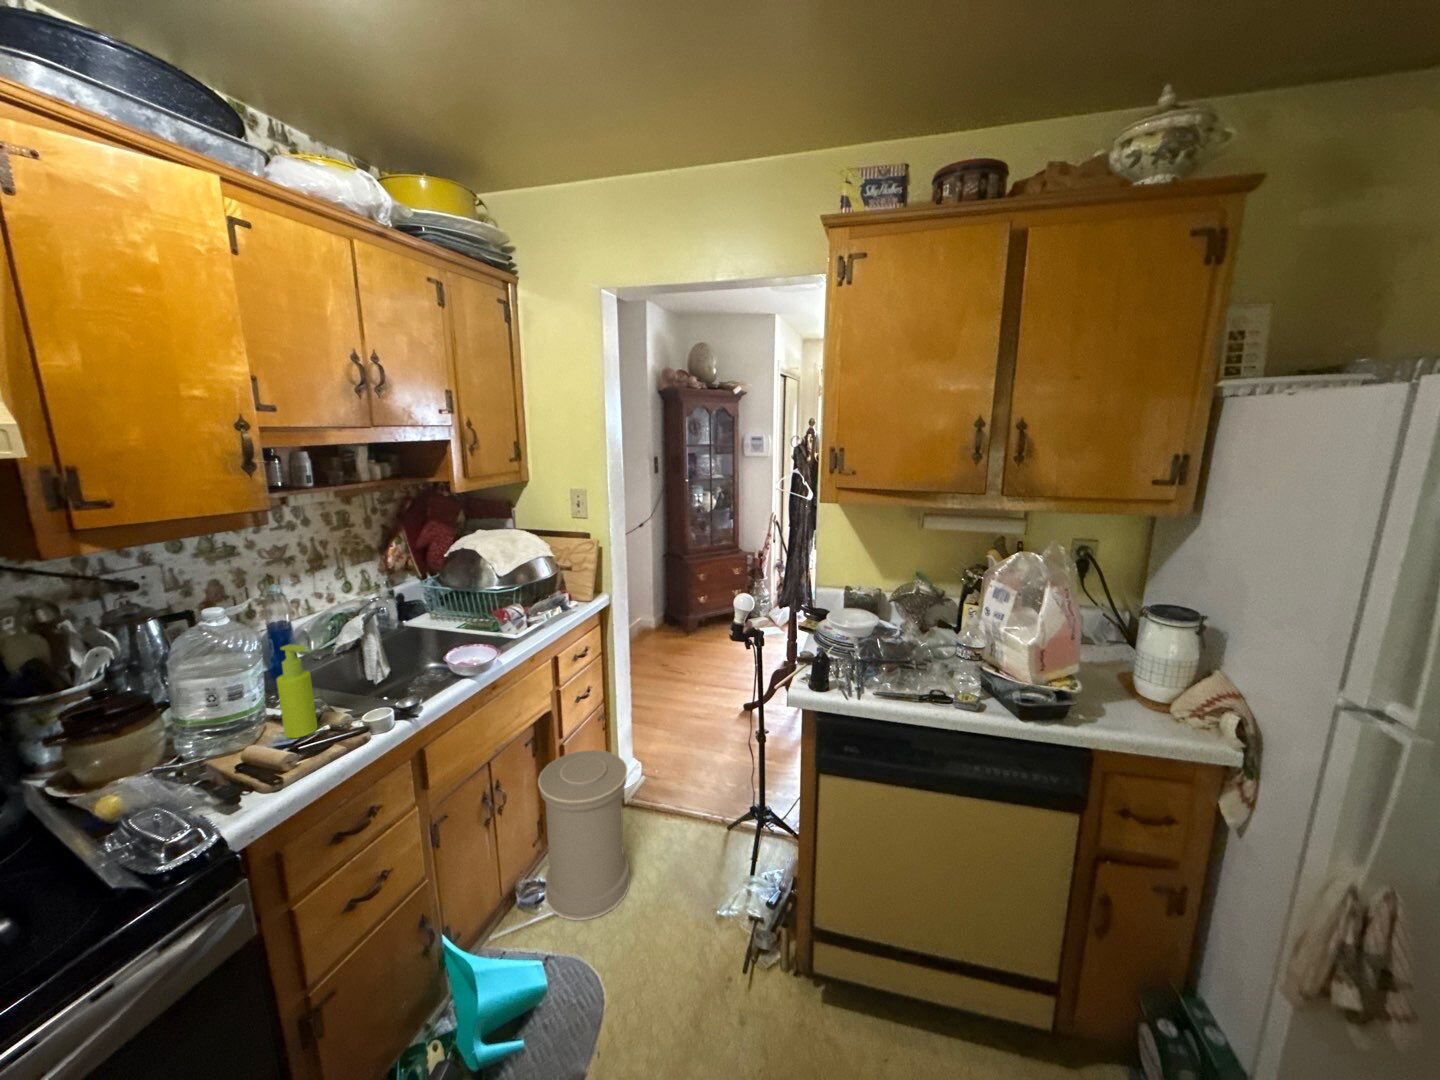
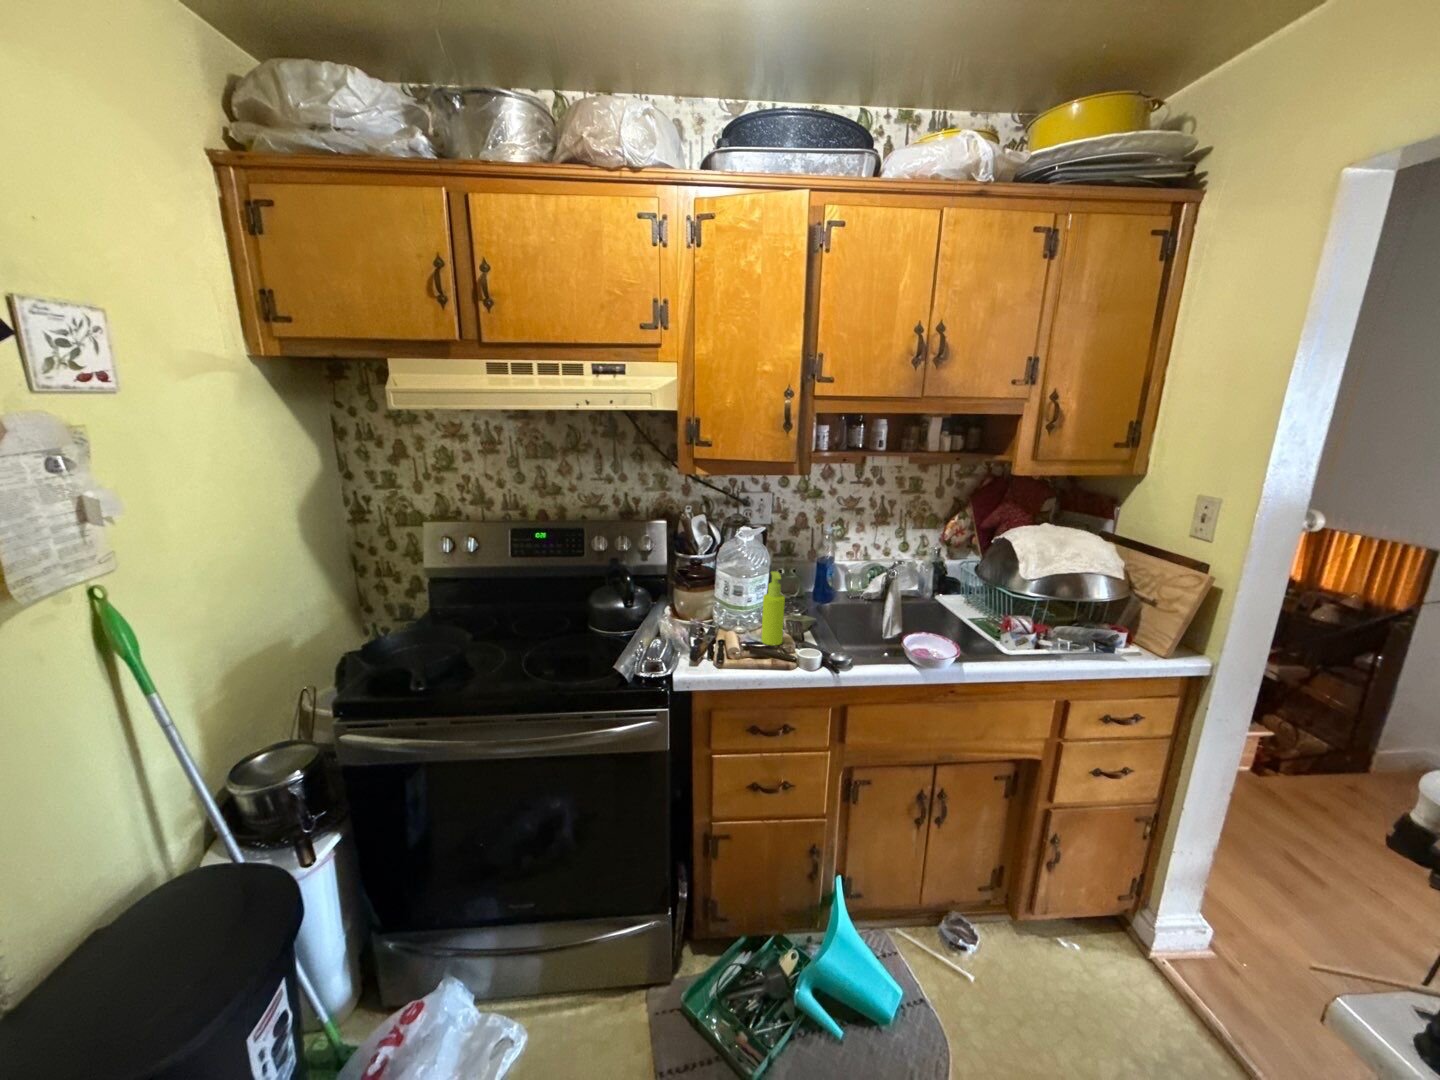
trash can: present [538,750,630,920] -> none [961,816,1113,1047]

